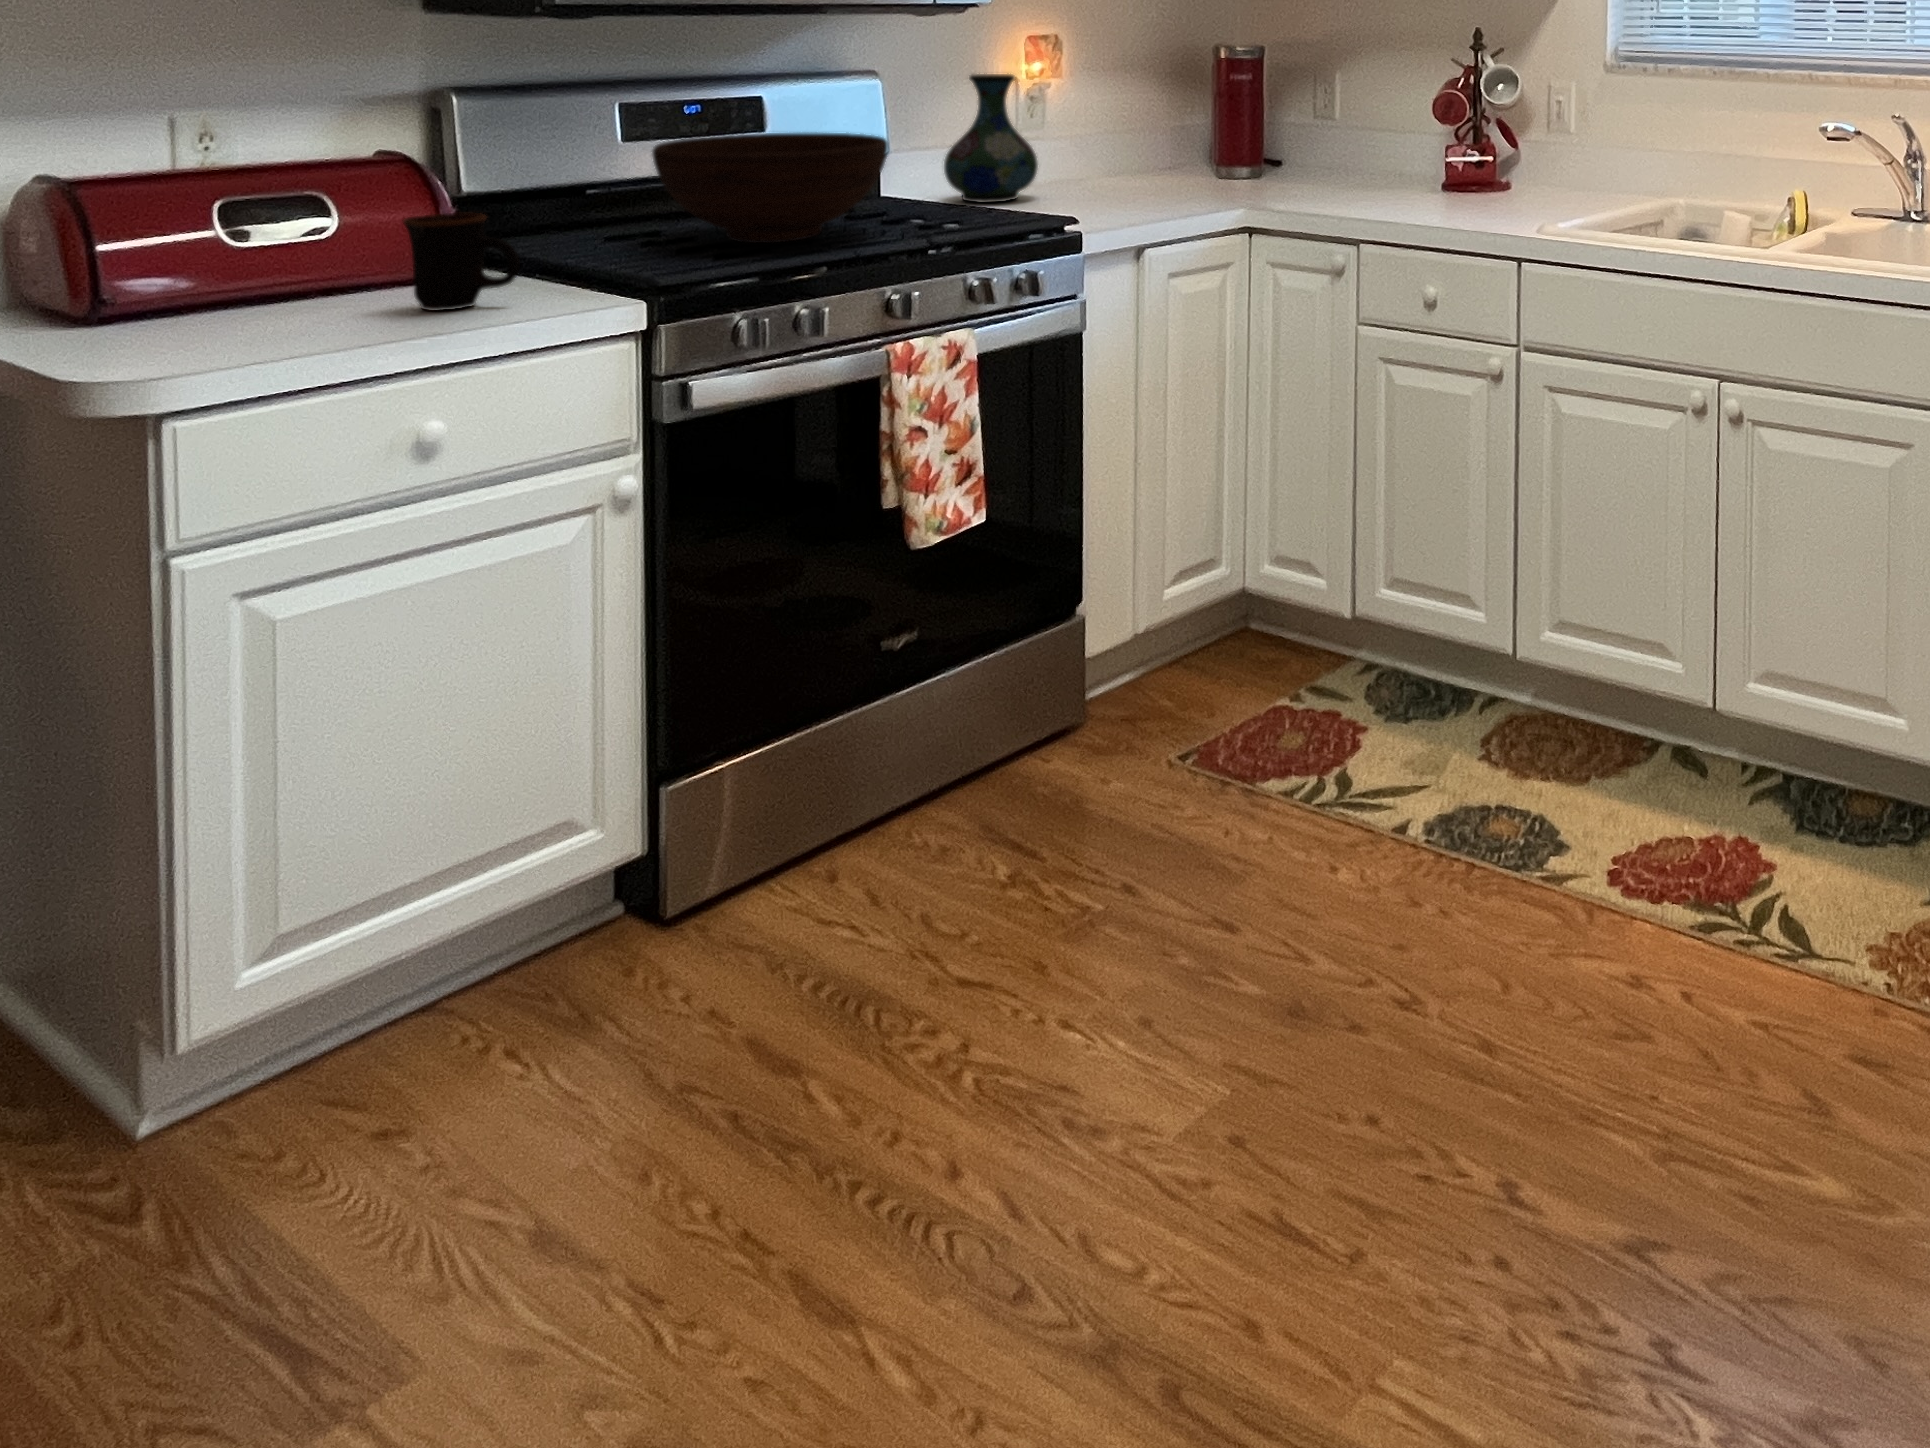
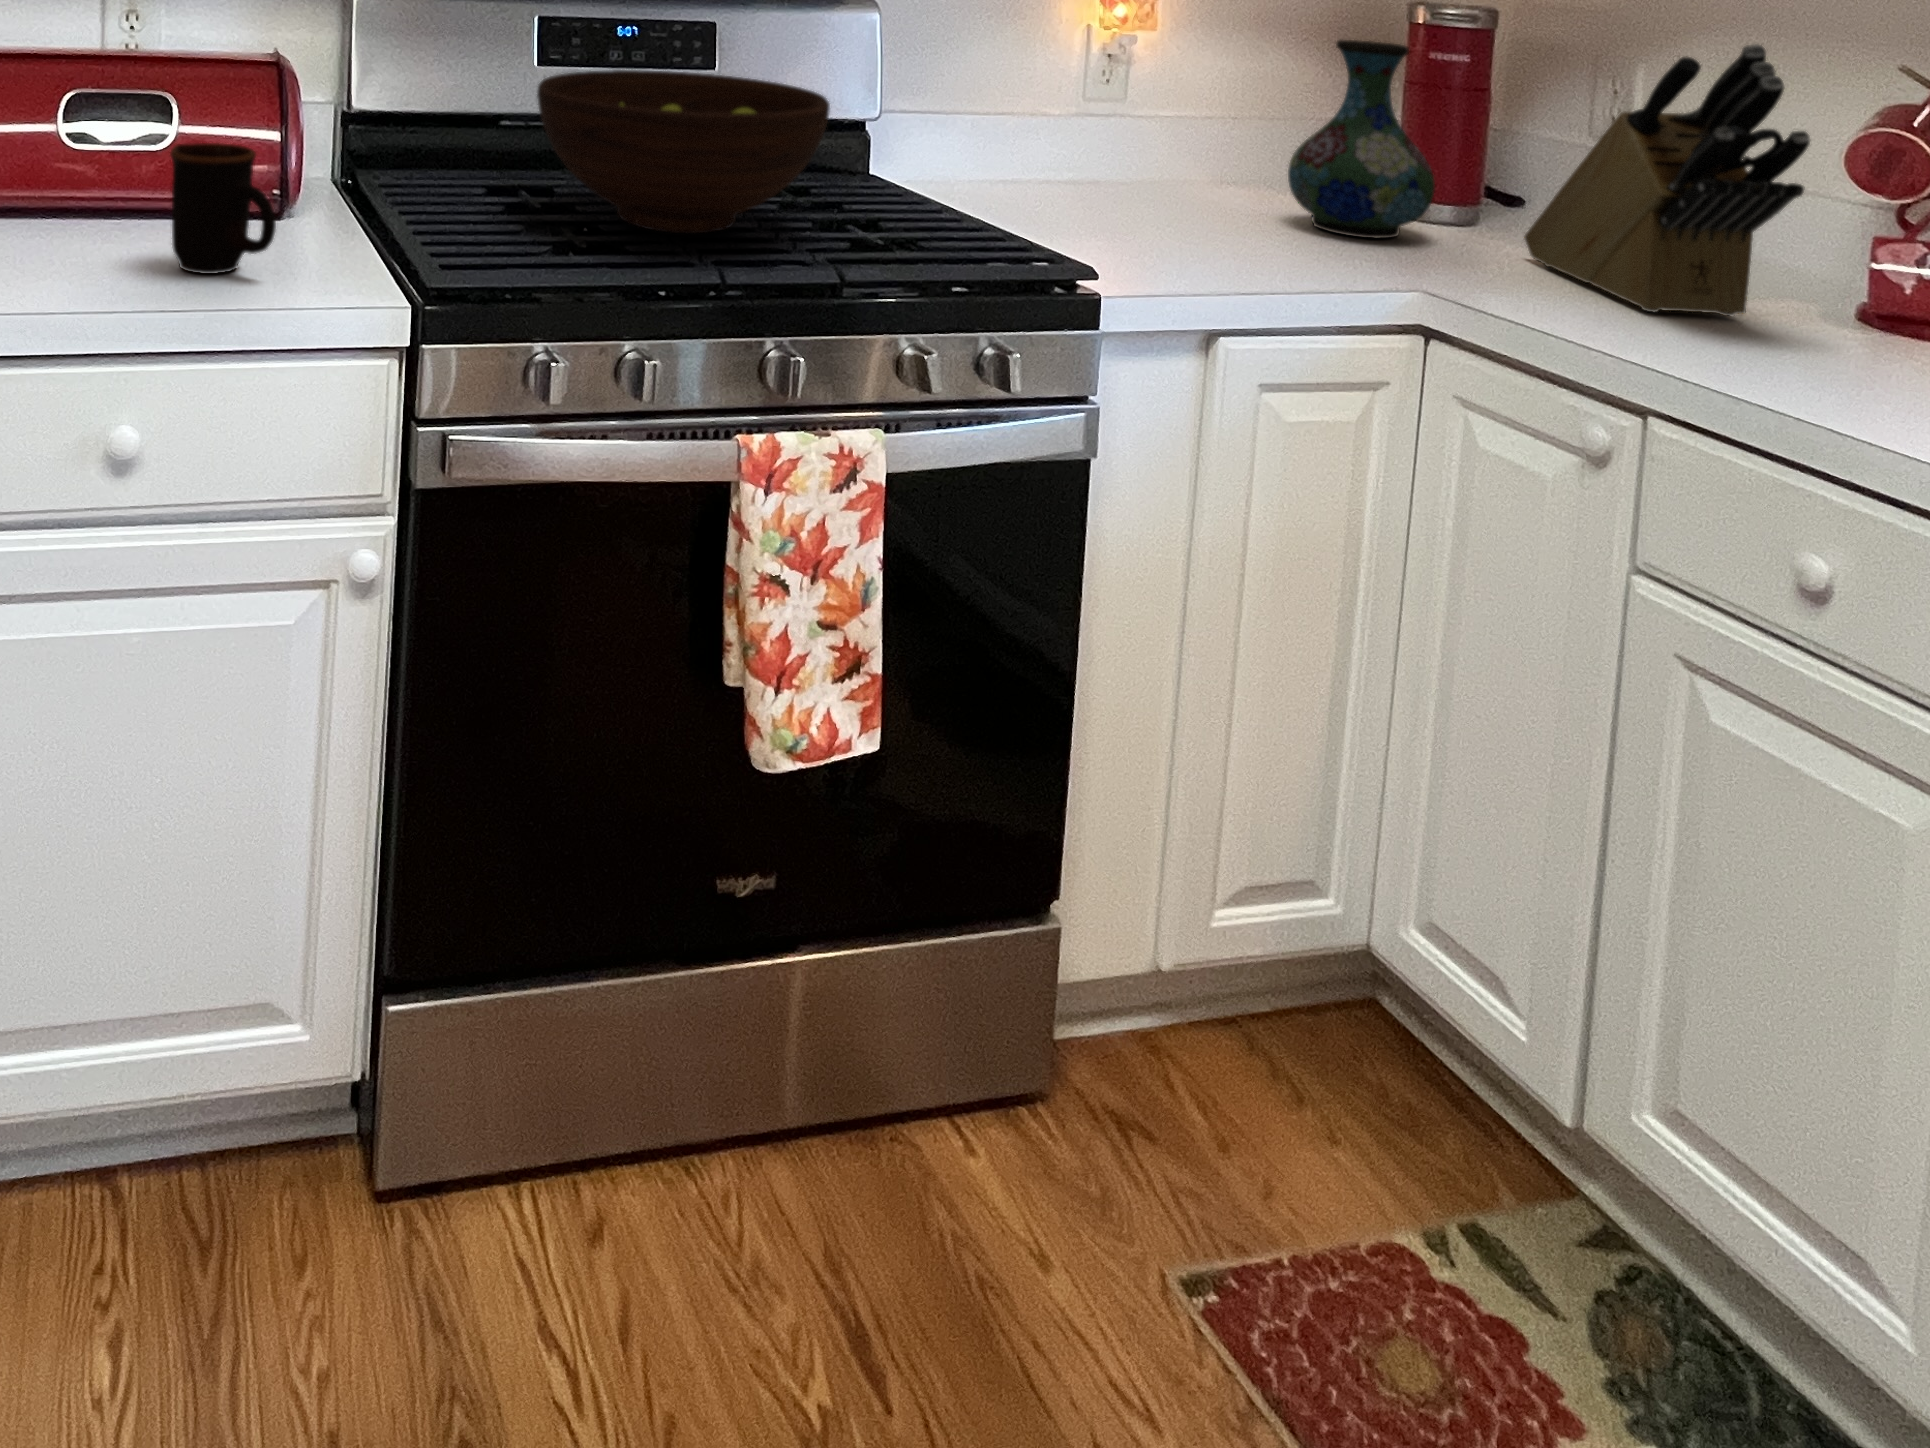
knife block: none [1290,52,1418,199] -> present [1524,44,1810,316]
vase: present [944,74,1038,203] -> present [1288,40,1435,239]

